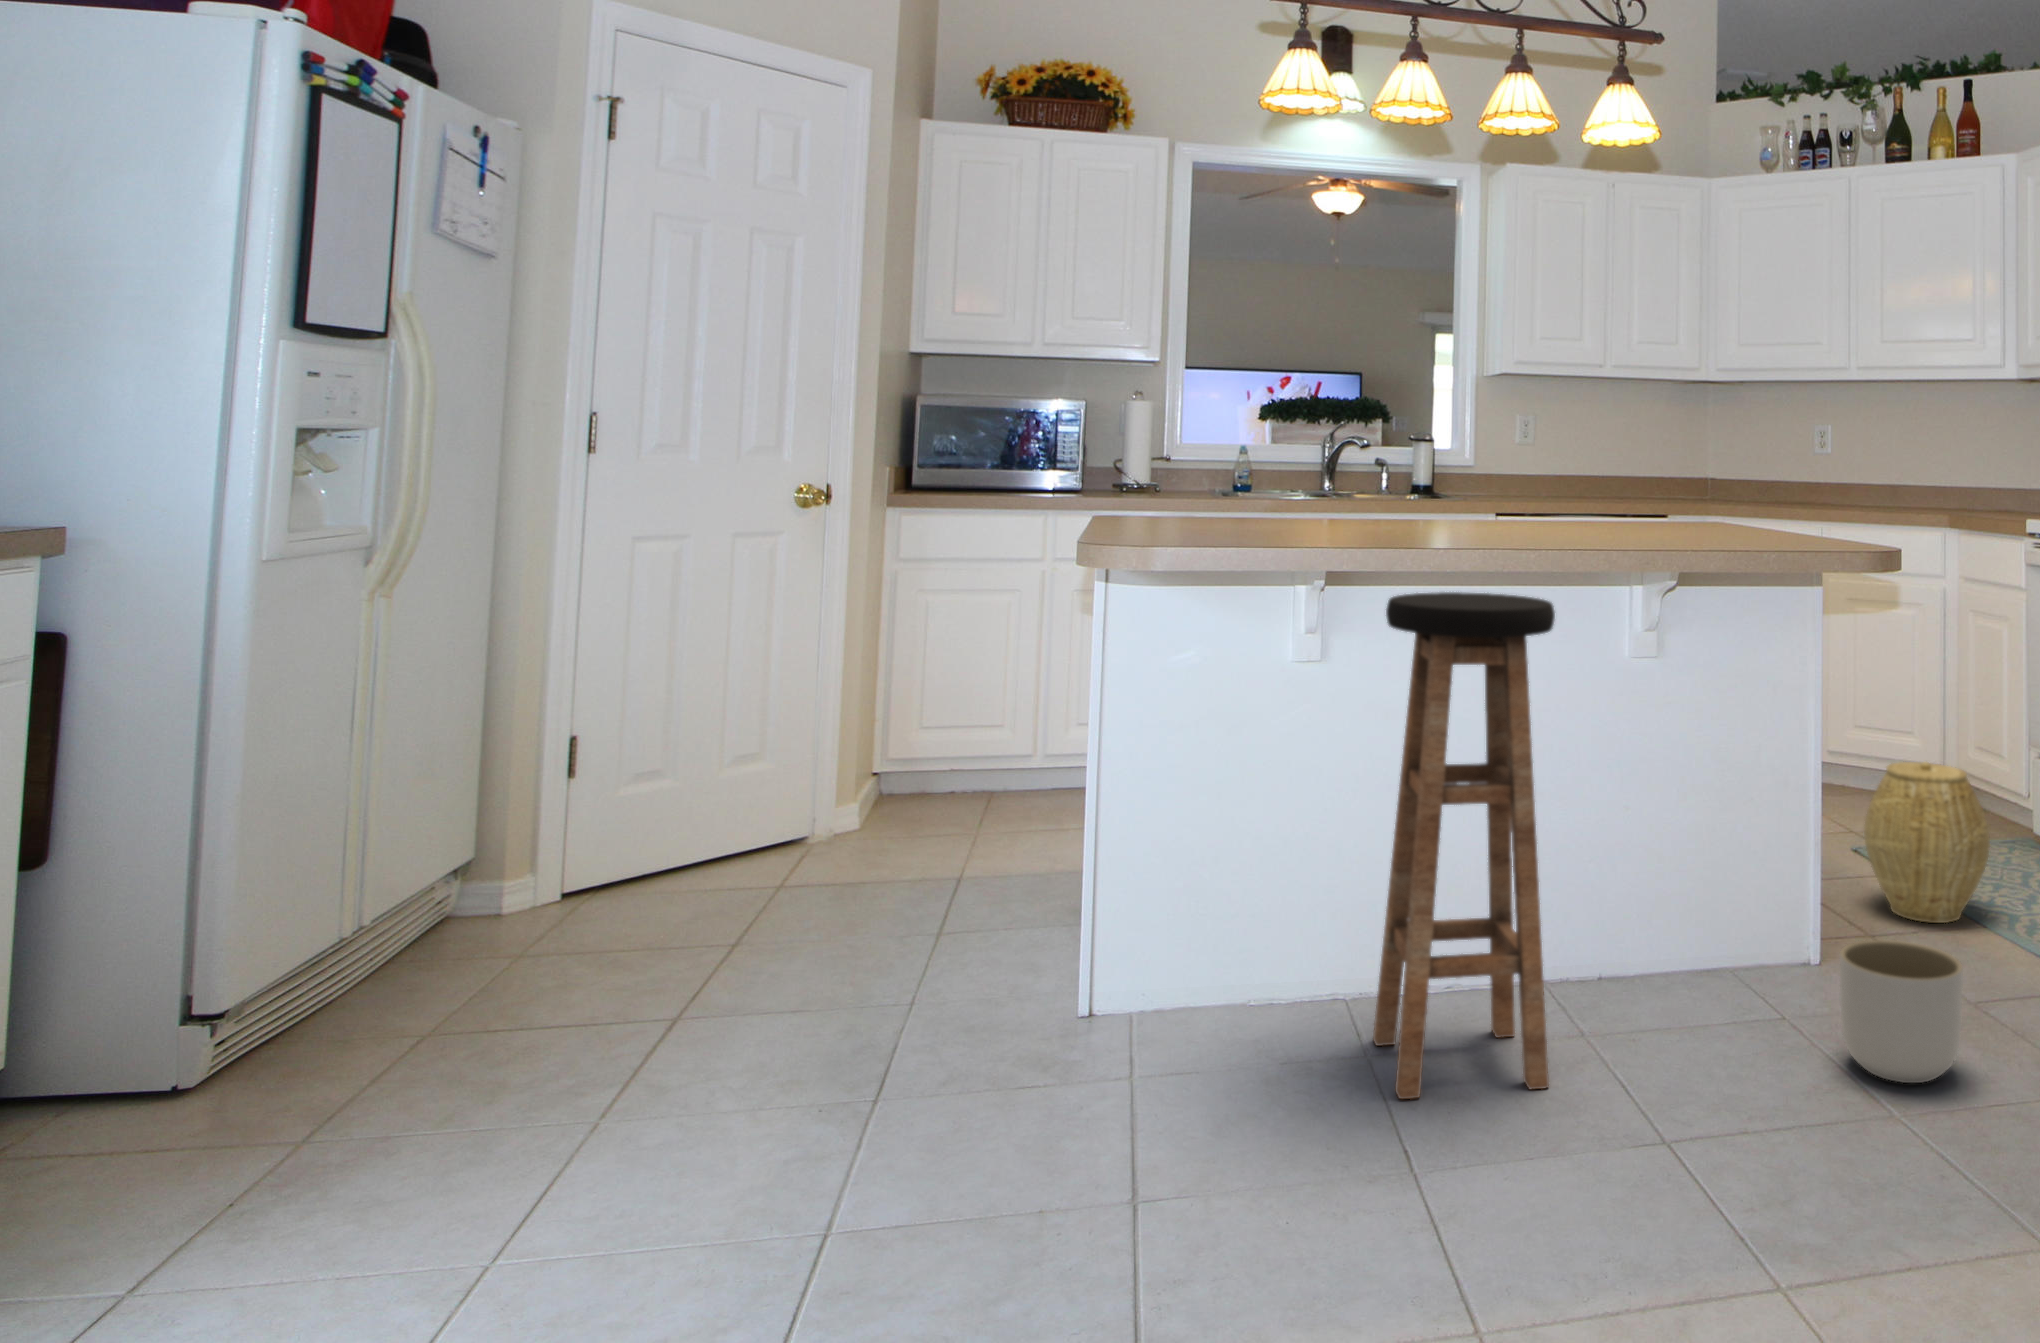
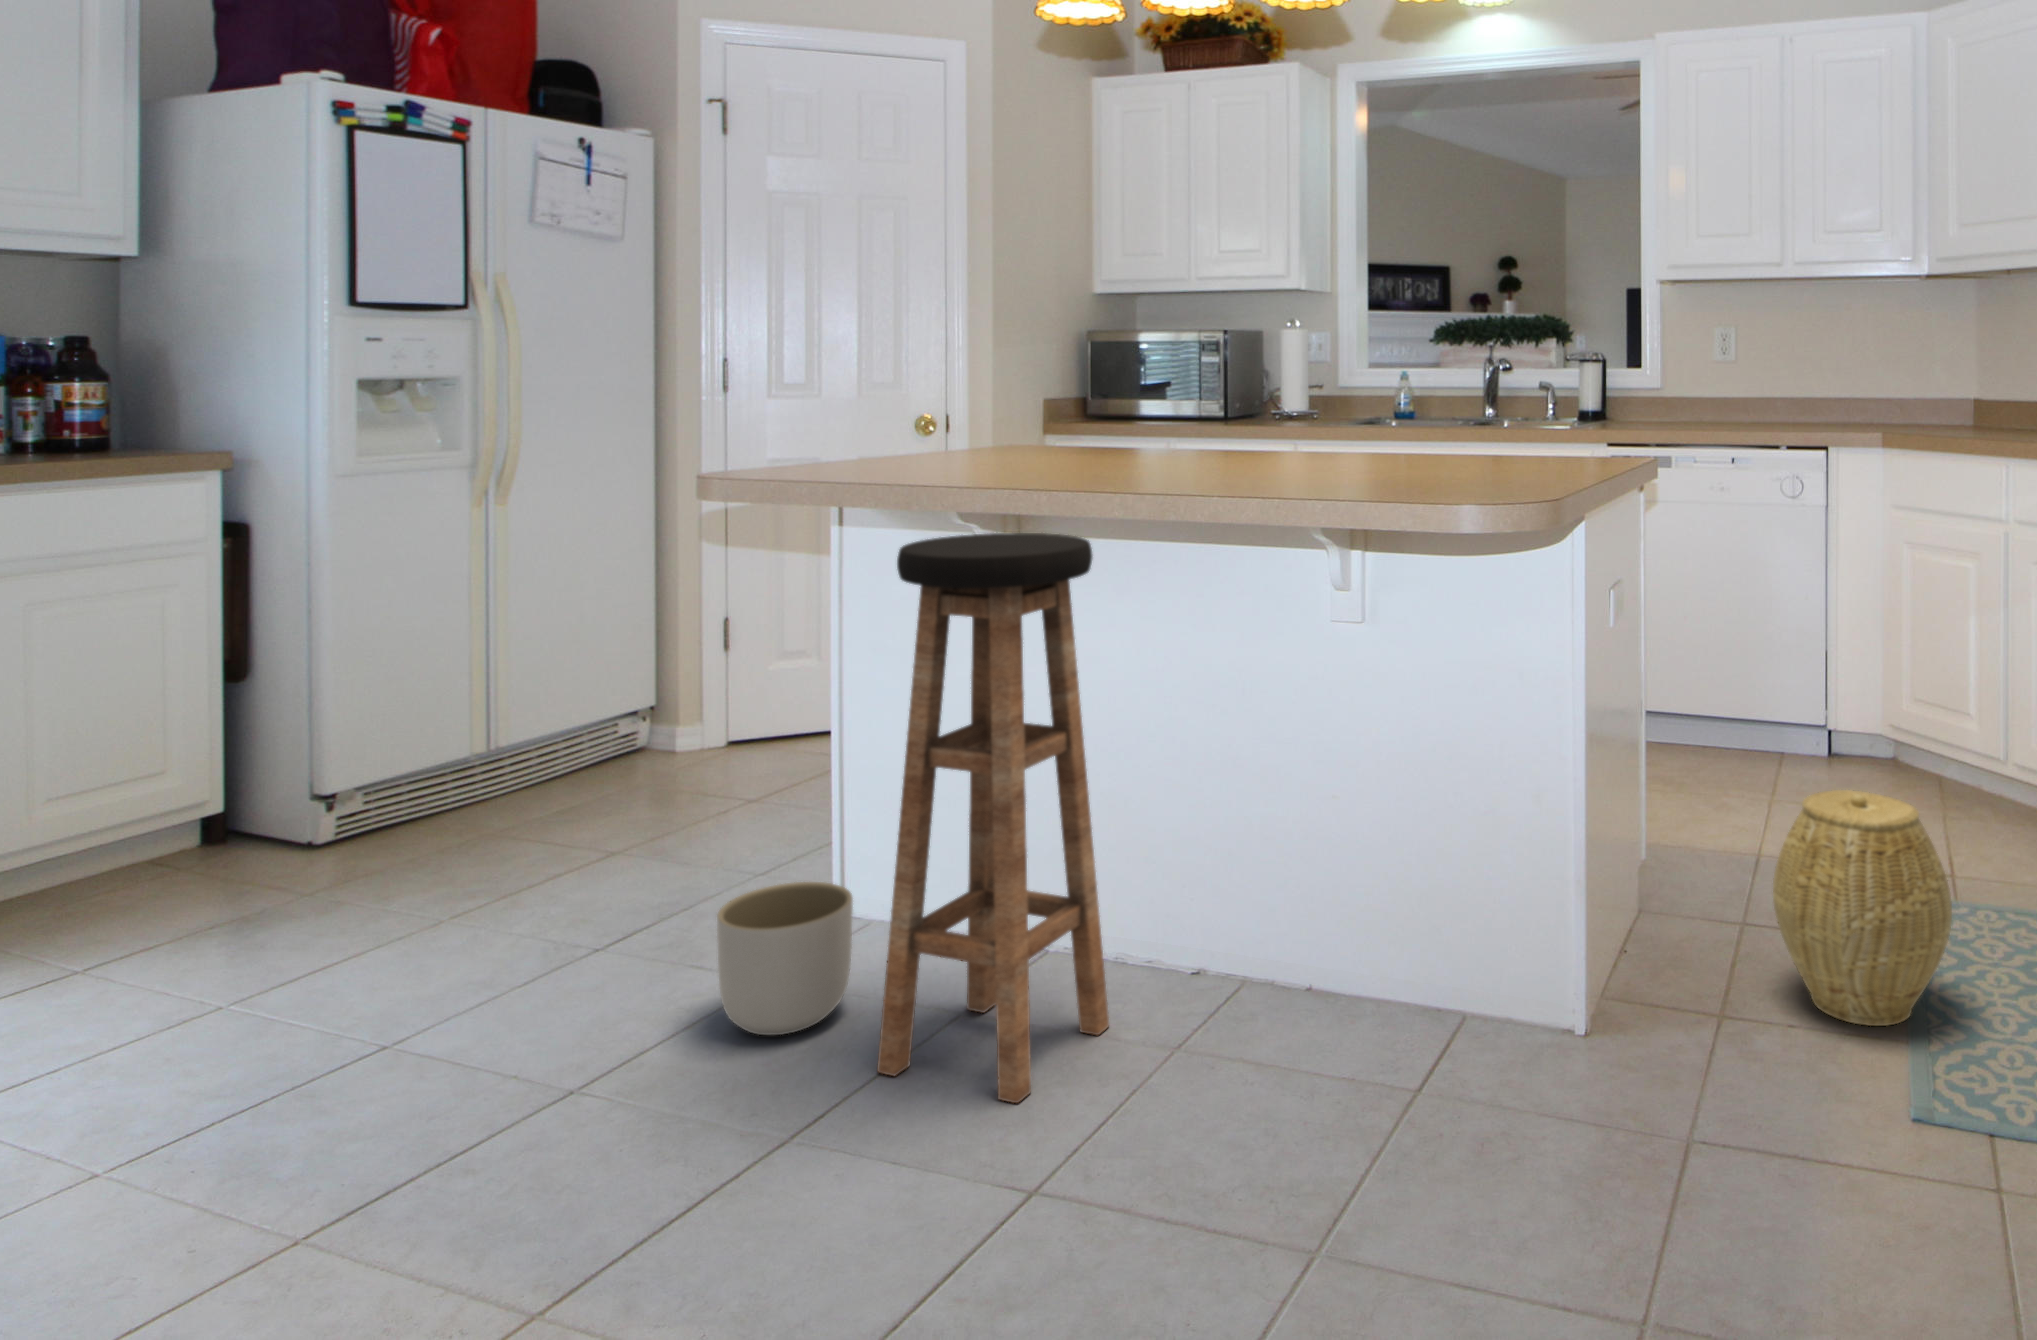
planter: present [1840,940,1963,1083] -> present [717,882,853,1036]

